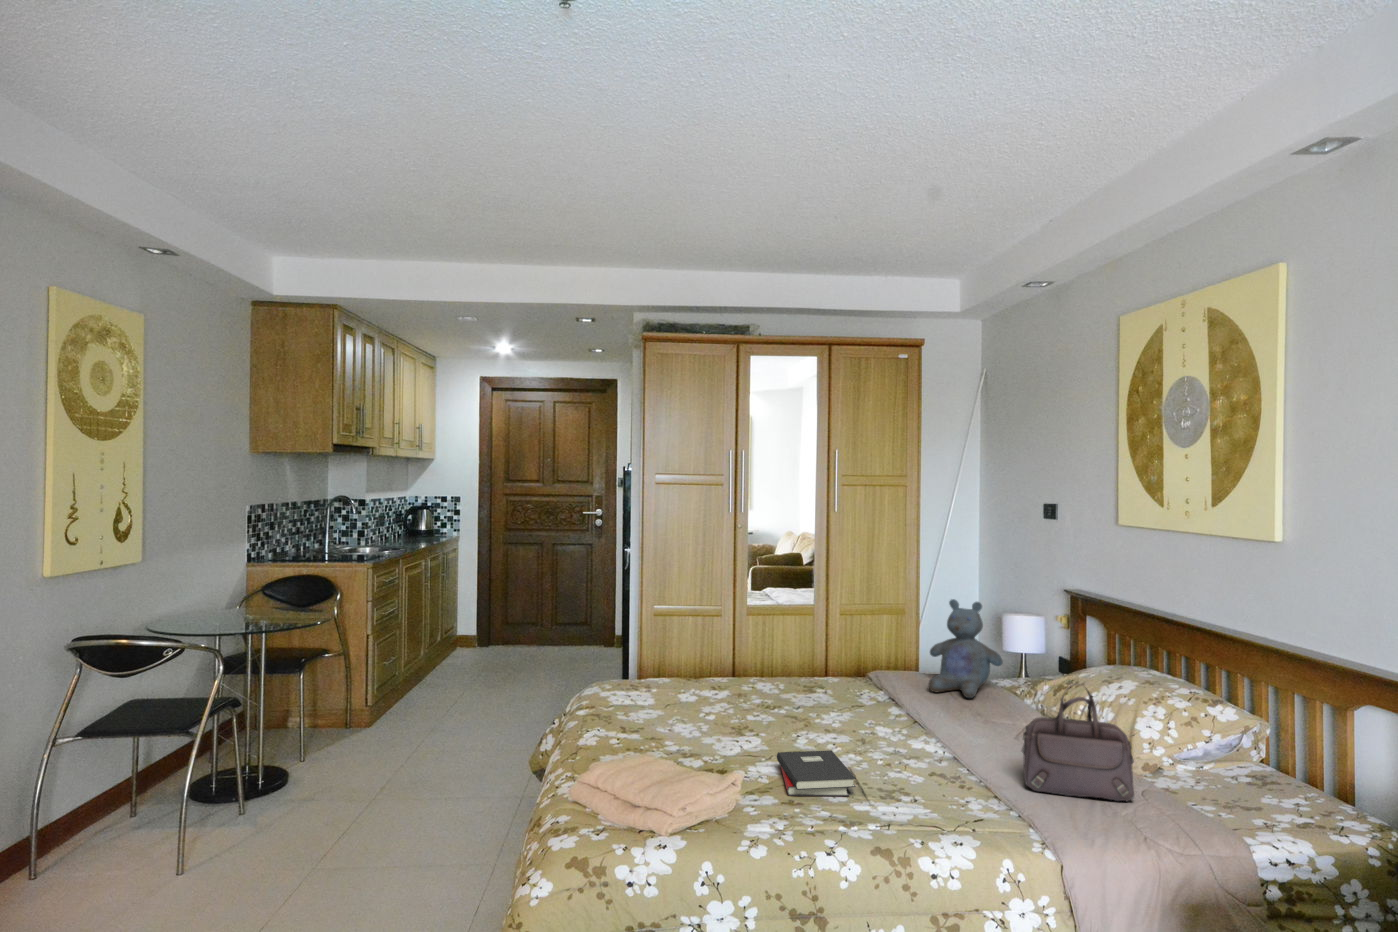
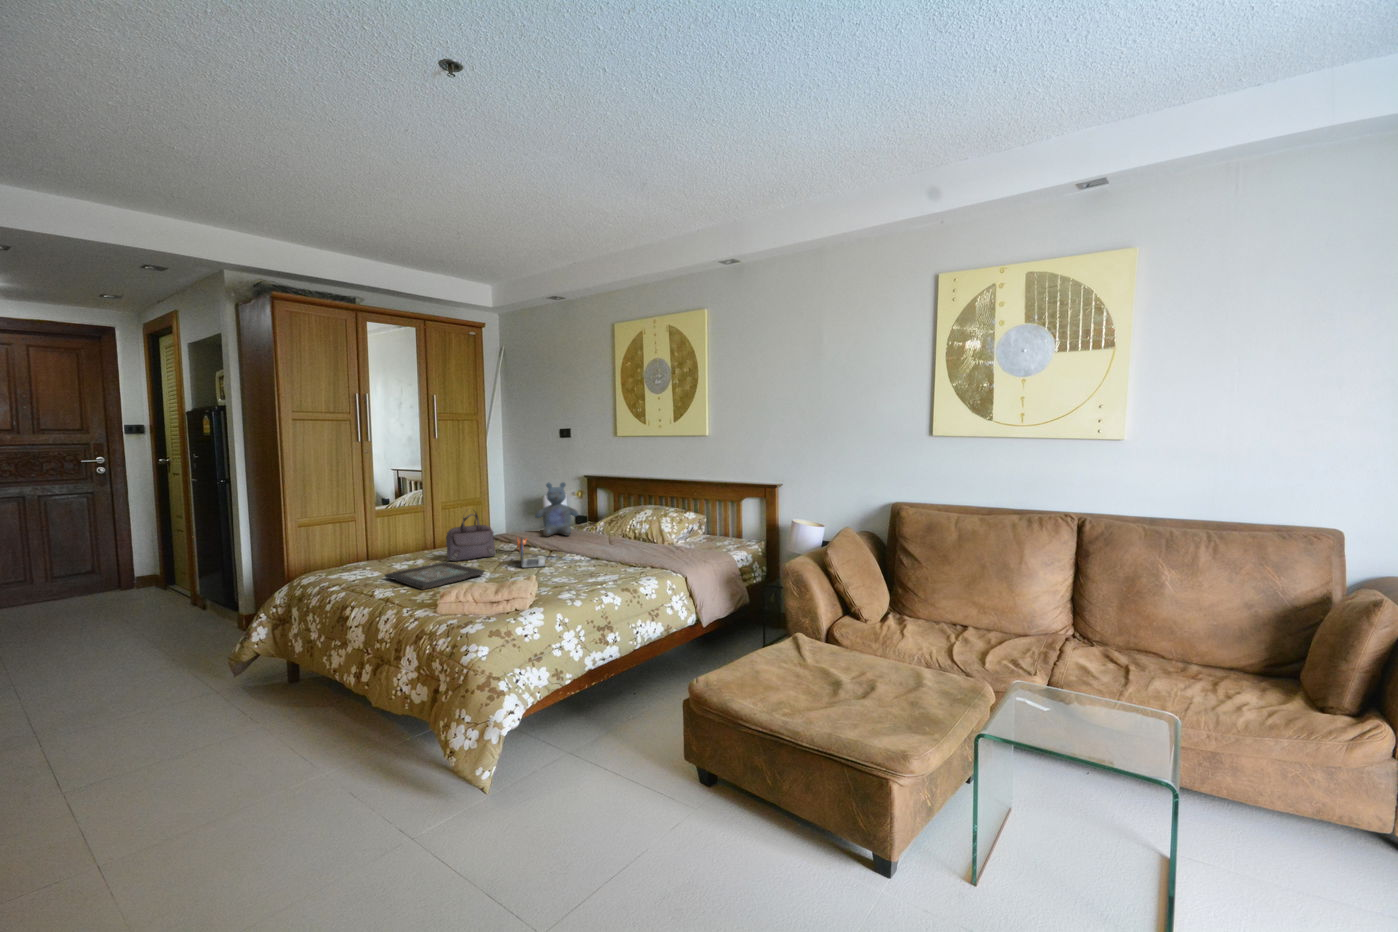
handbag: present [1022,684,1134,802] -> present [446,512,496,561]
laptop: none [808,685,870,752] -> present [517,538,545,568]
decorative tray: none [635,702,741,743] -> present [385,562,484,590]
hardback book: present [777,750,856,796] -> none [526,563,584,584]

